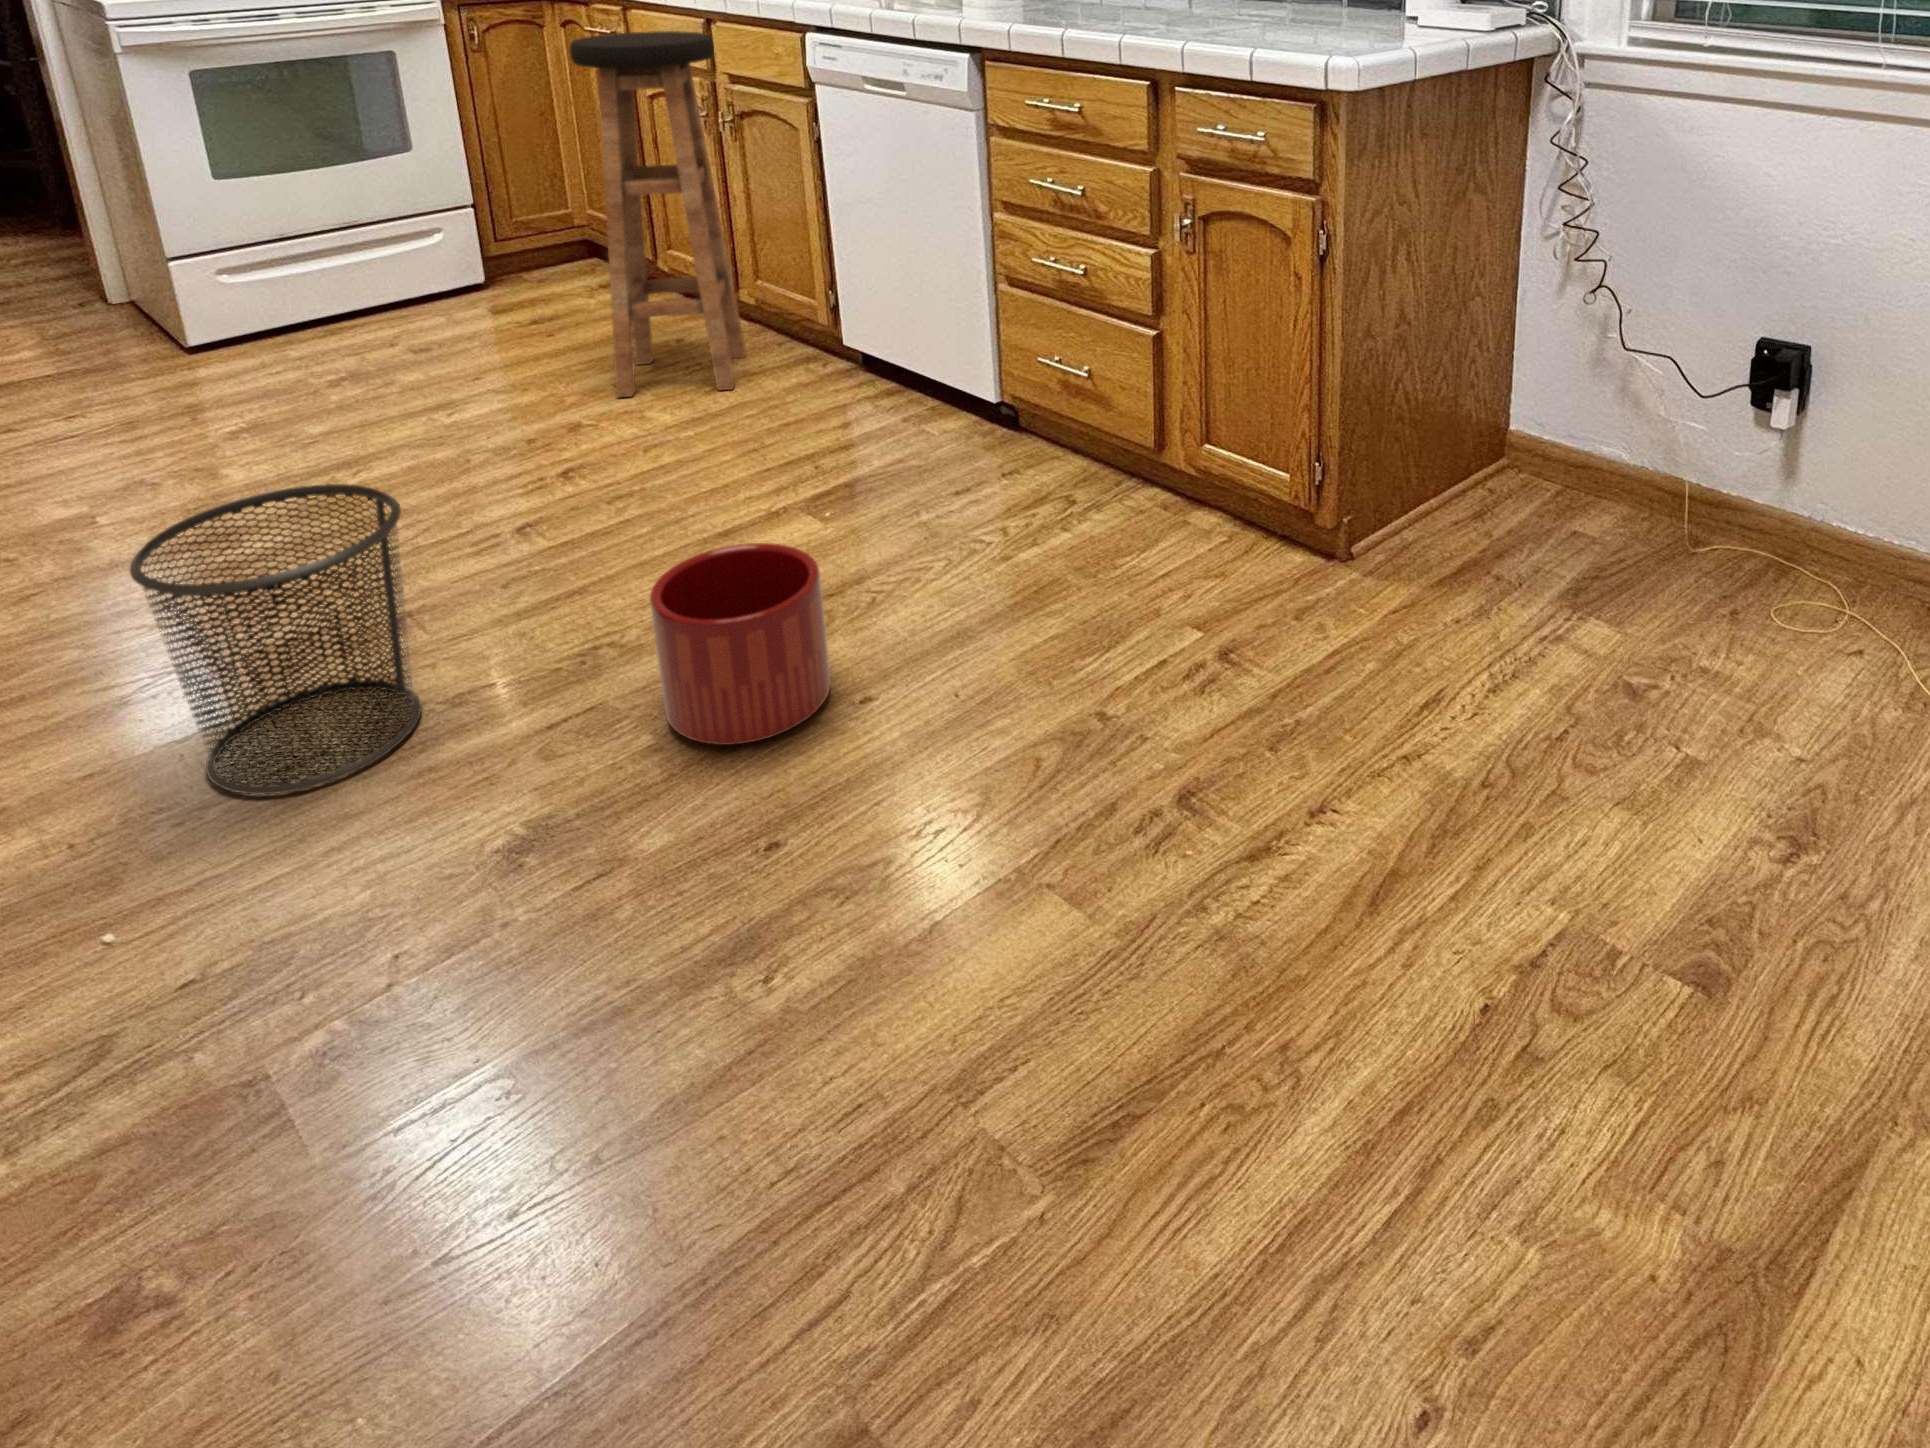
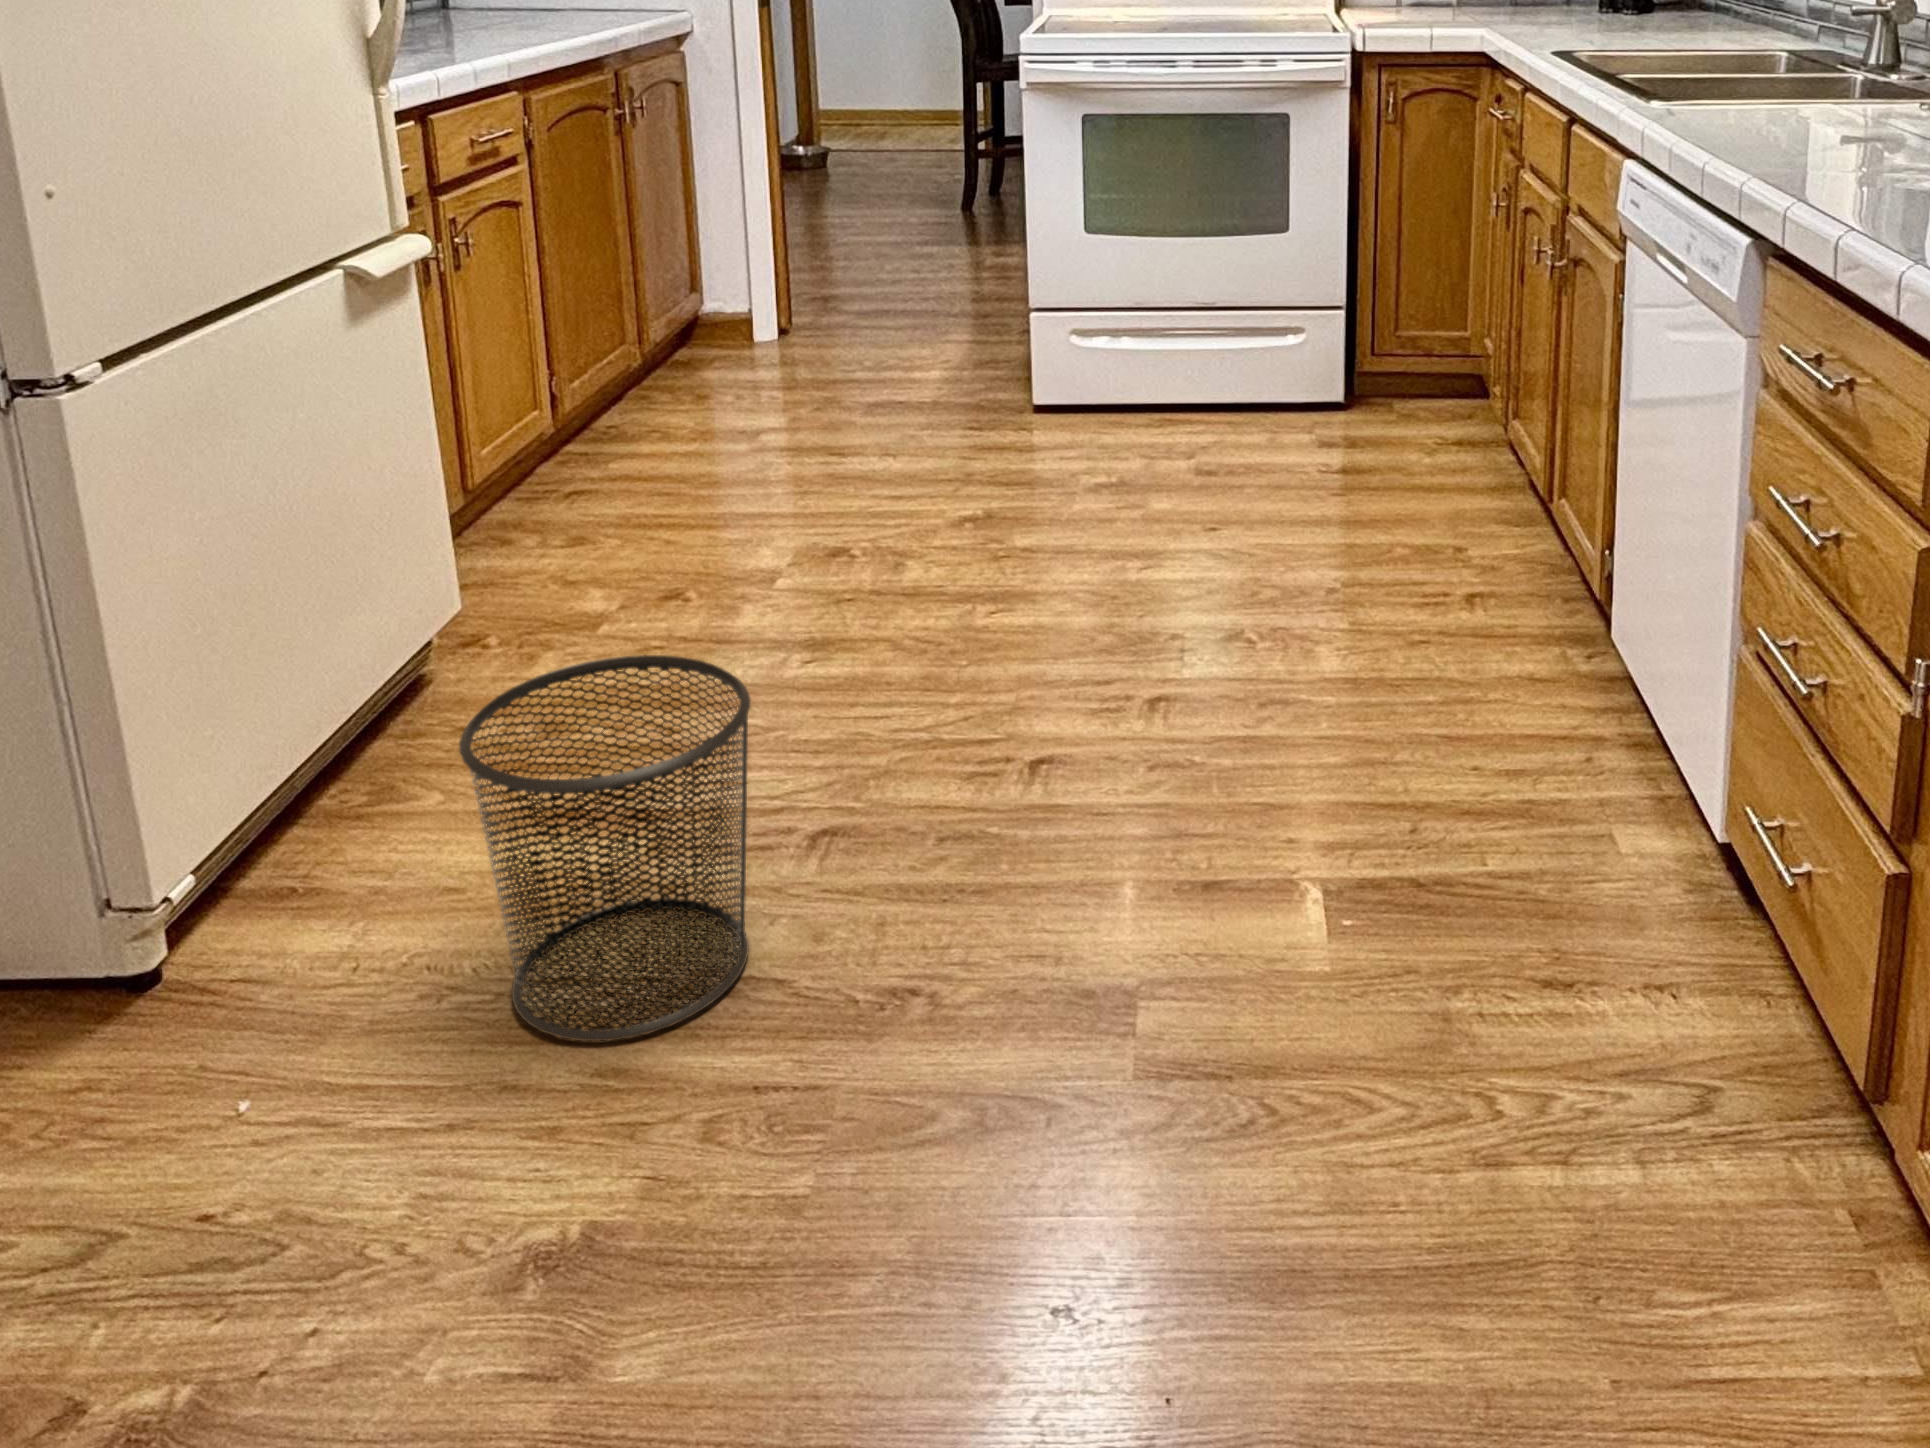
bar stool: present [570,31,746,397] -> none [1319,128,1528,650]
planter: present [650,543,831,745] -> none [860,948,1117,1297]

